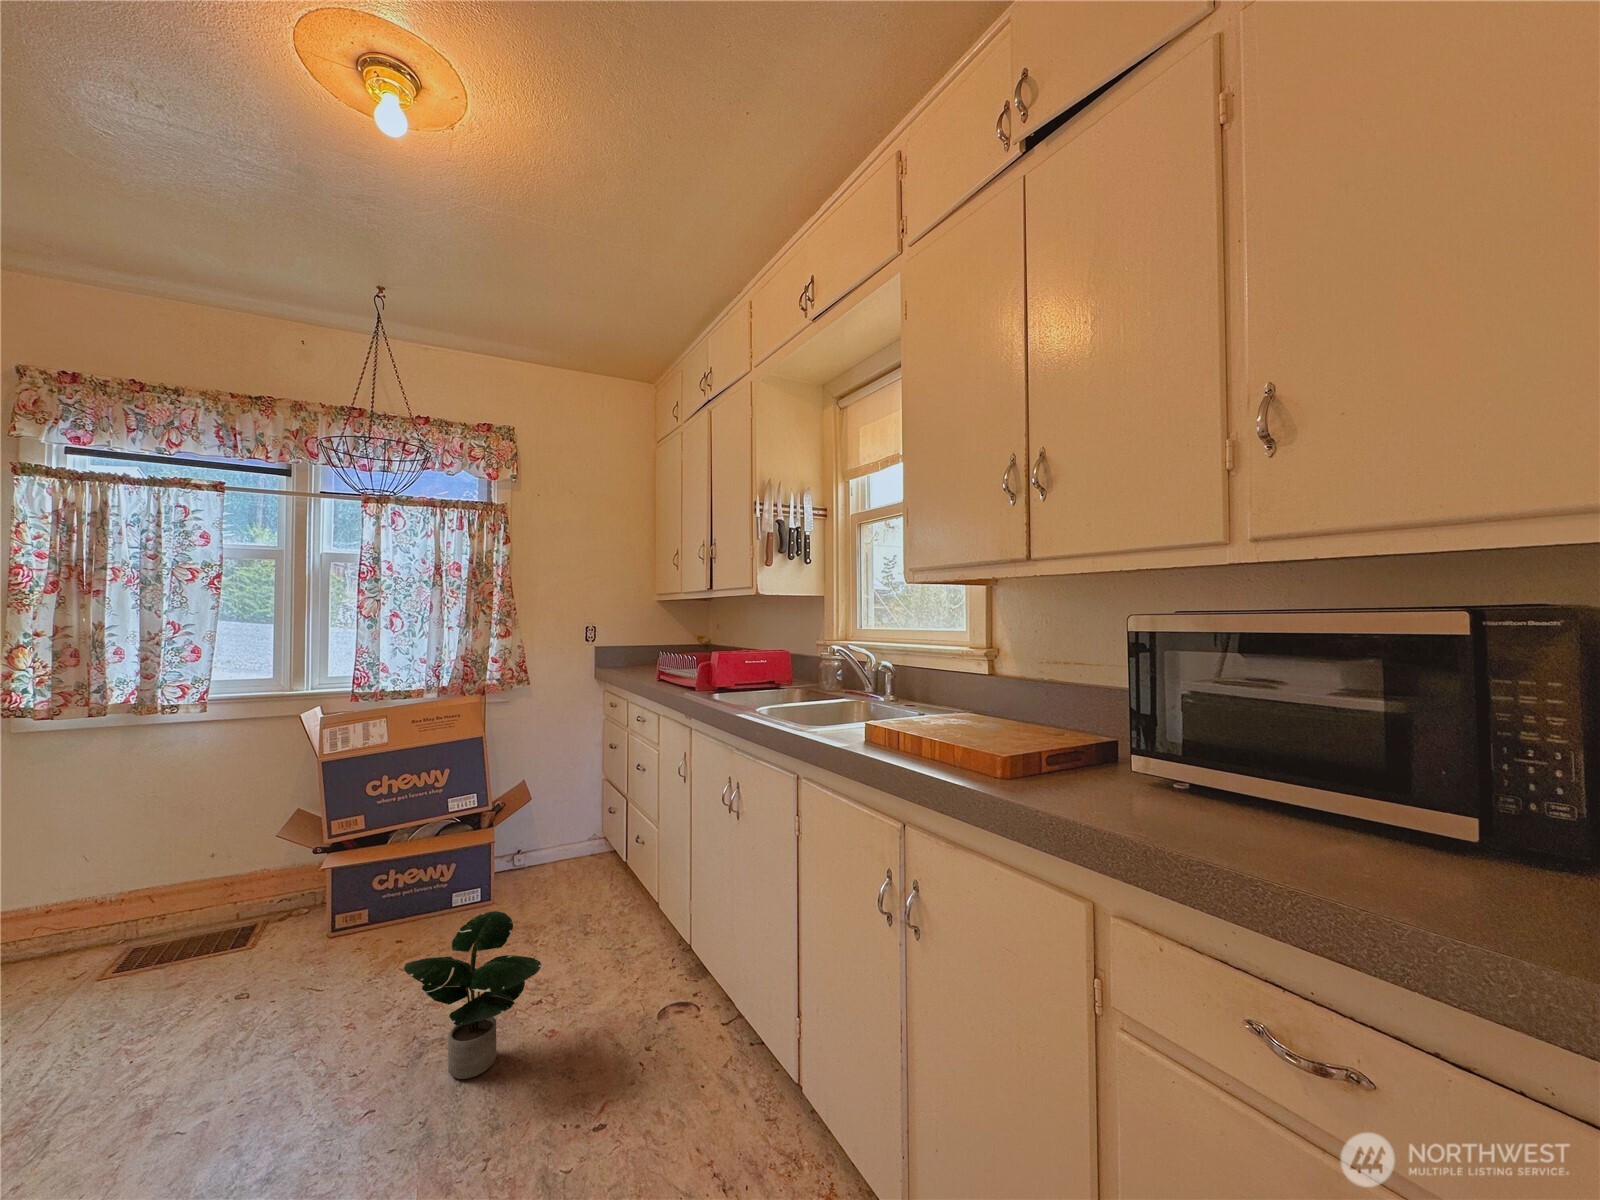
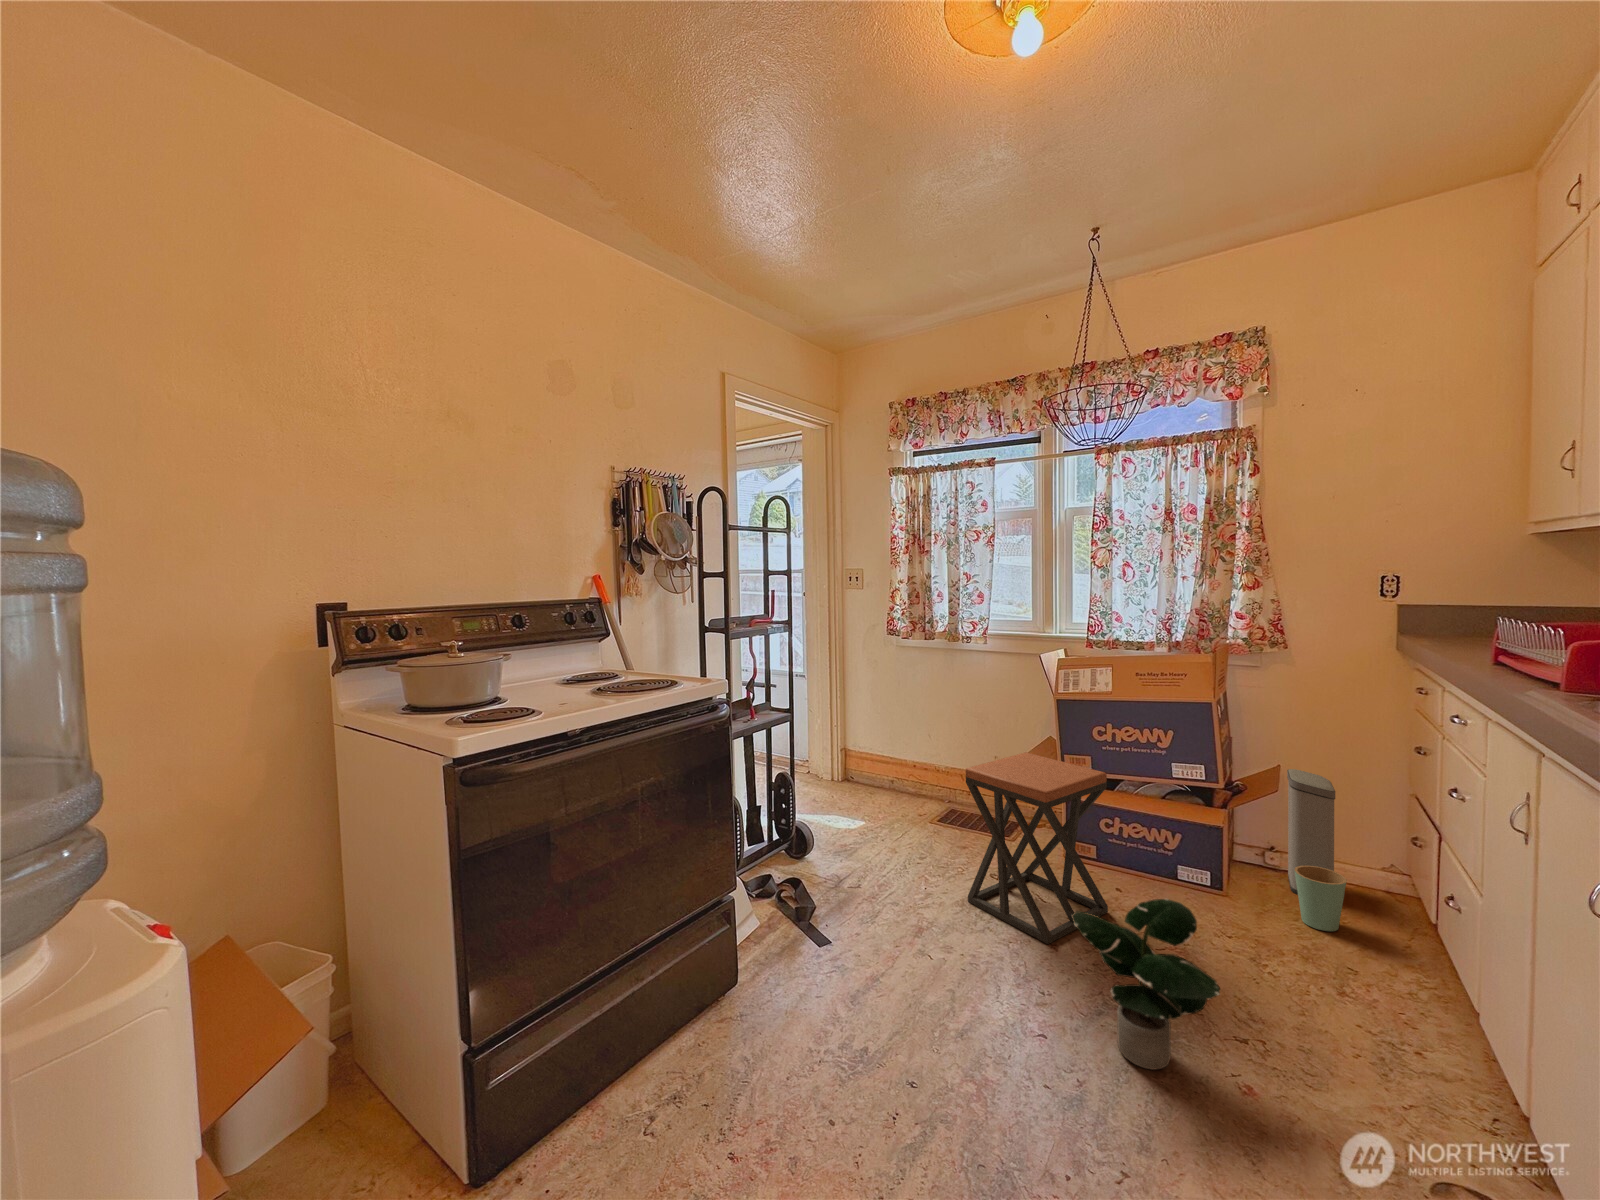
trash can: none [532,779,579,897] -> present [1287,769,1347,931]
stool: none [212,823,397,1045] -> present [966,752,1108,944]

